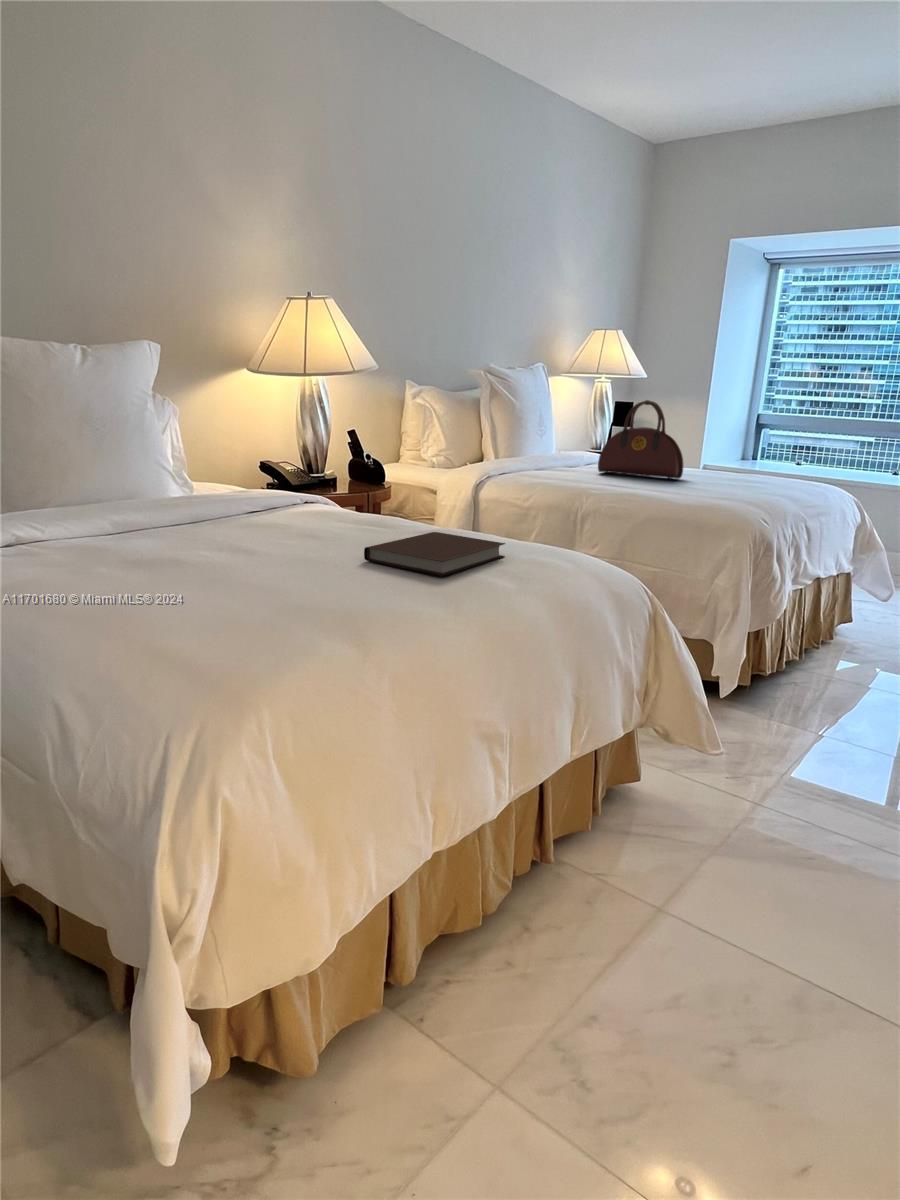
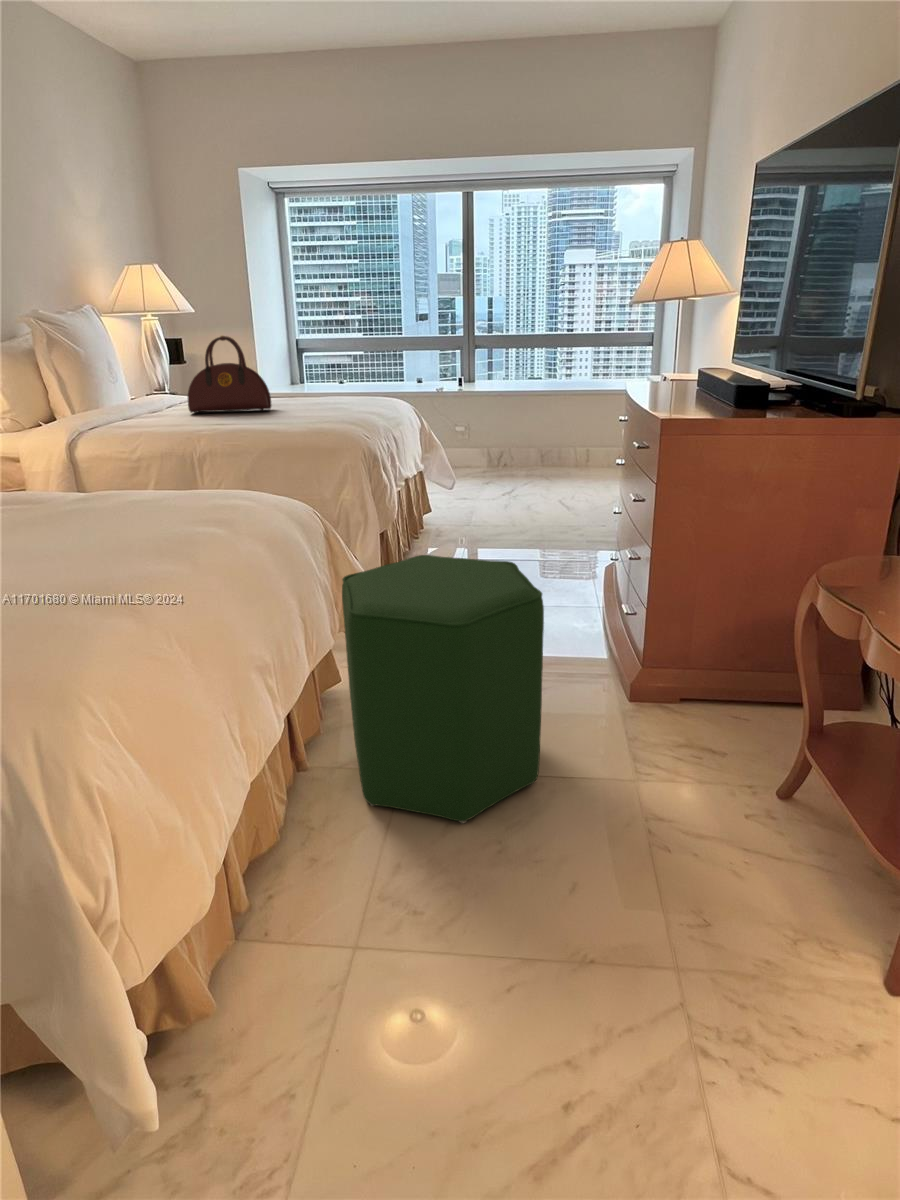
notebook: present [364,532,505,576] -> none [53,495,198,541]
ottoman: none [589,661,863,994] -> present [342,555,544,823]

